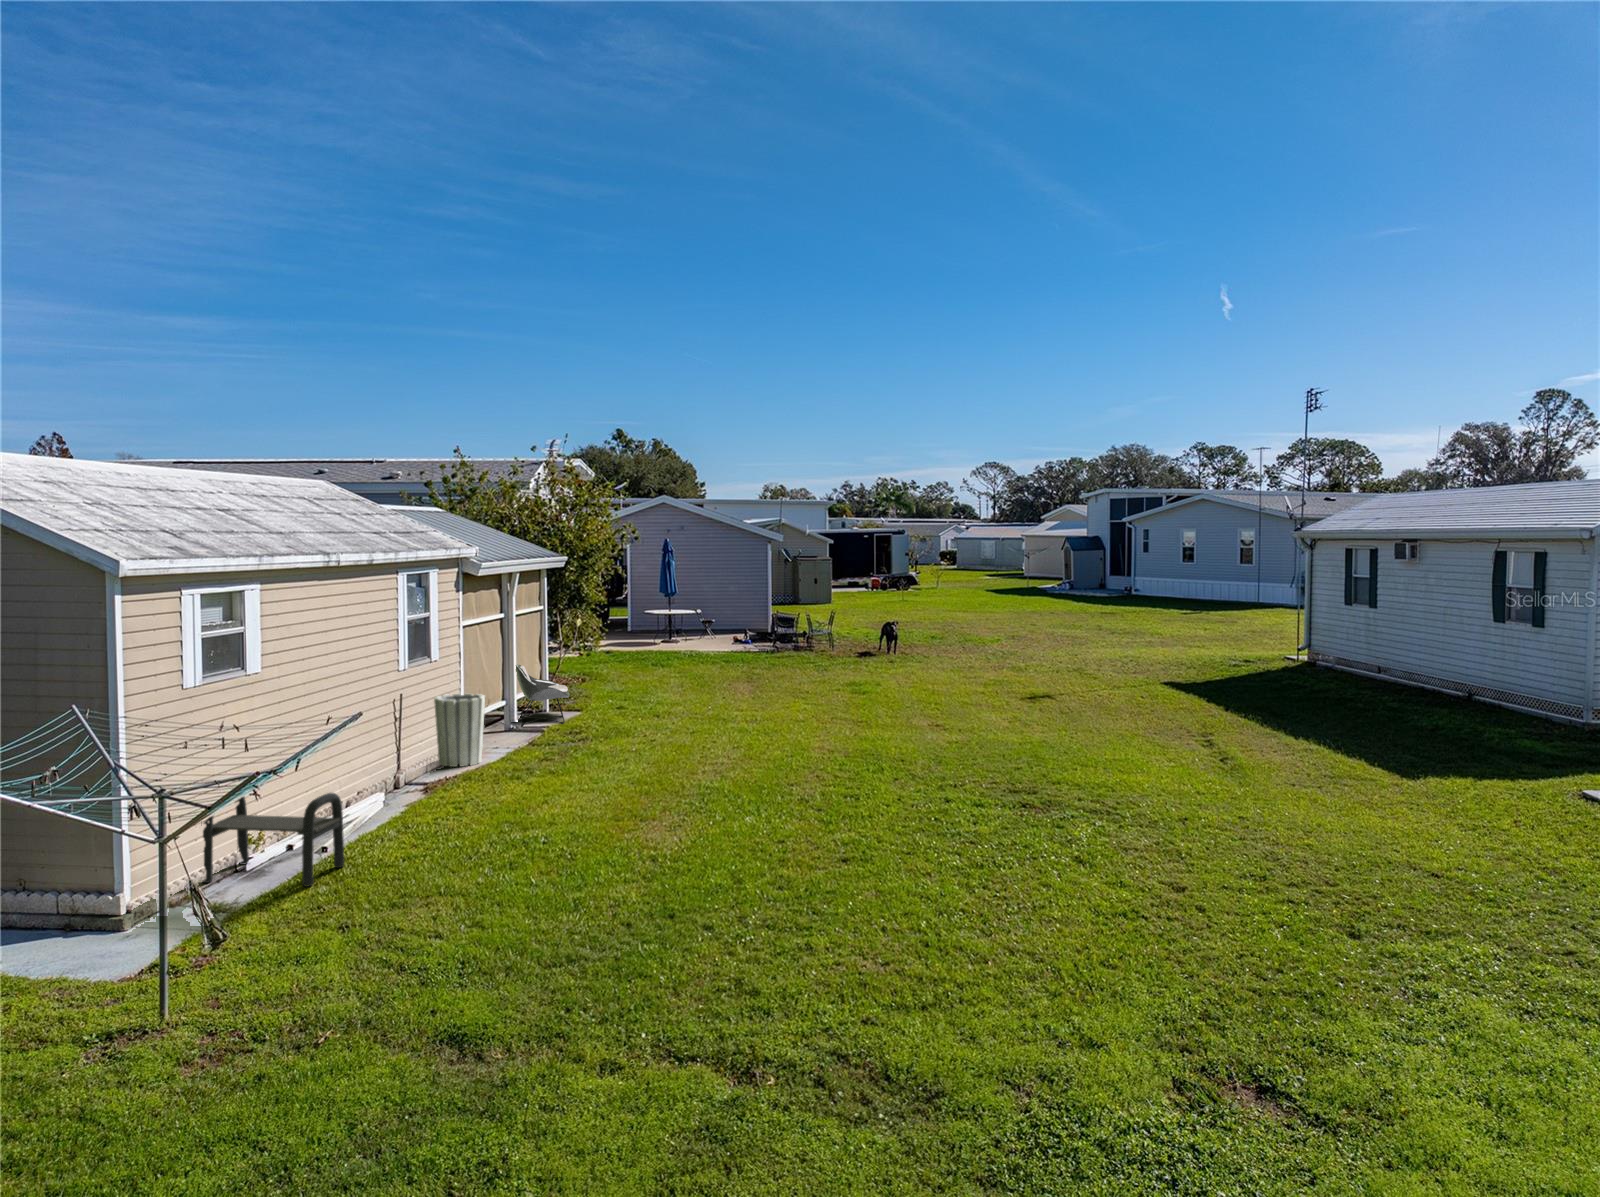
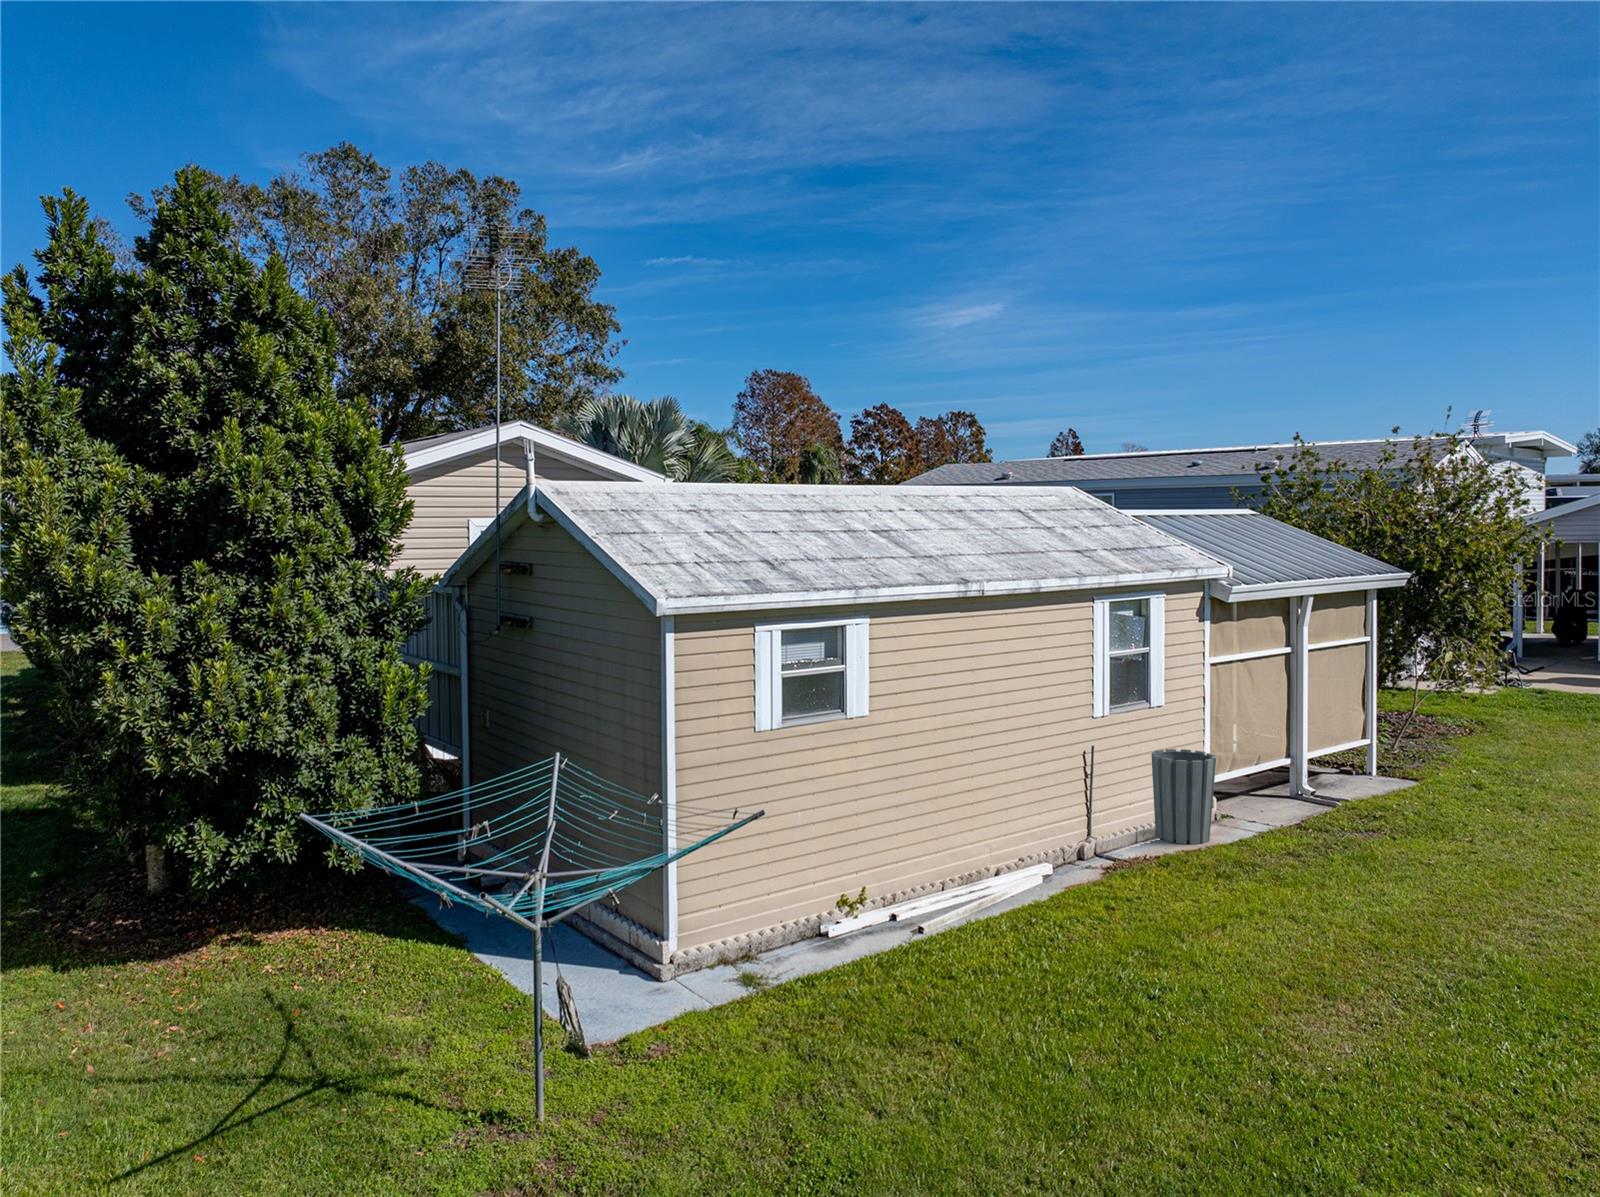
lounge chair: present [516,664,570,725] -> none [1310,713,1389,800]
bench: present [202,793,344,887] -> none [771,846,908,982]

